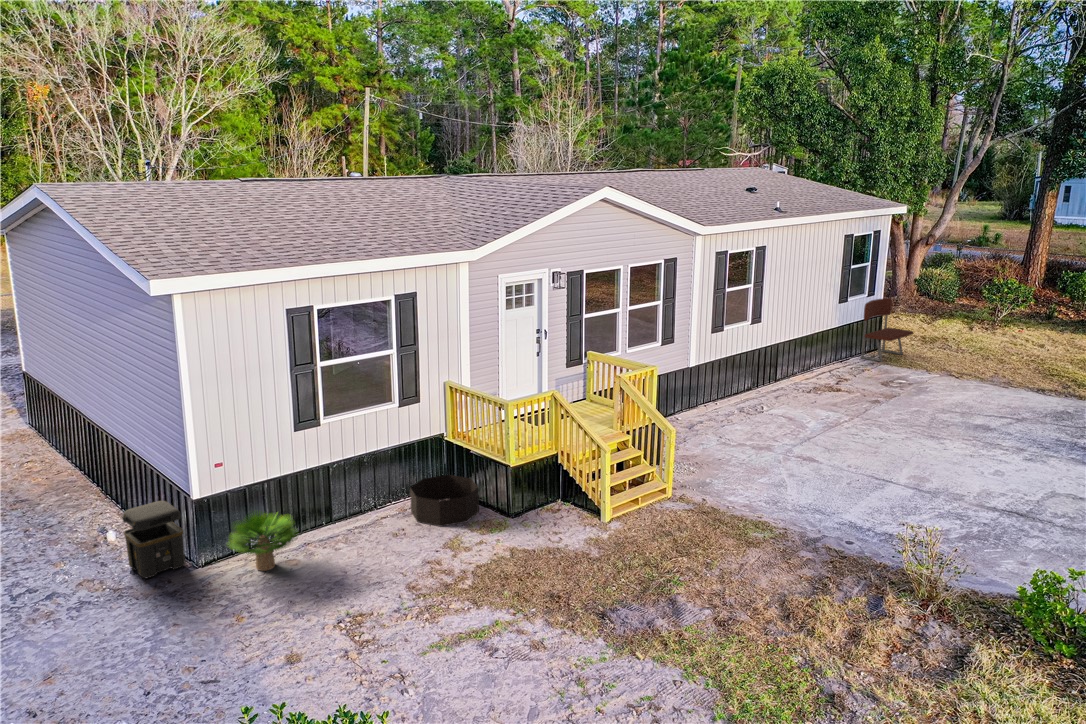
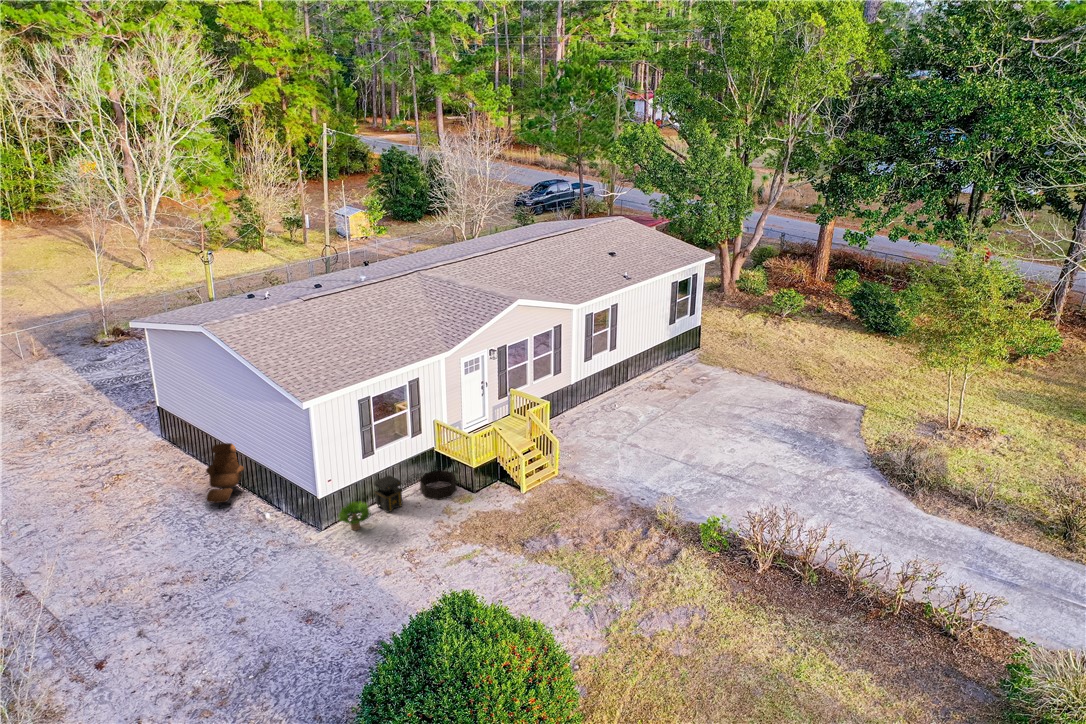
bench: present [861,298,913,362] -> none [685,316,718,361]
lounge chair: none [16,410,107,523] -> present [206,443,244,508]
toolbox: present [122,501,185,579] -> present [374,475,402,513]

